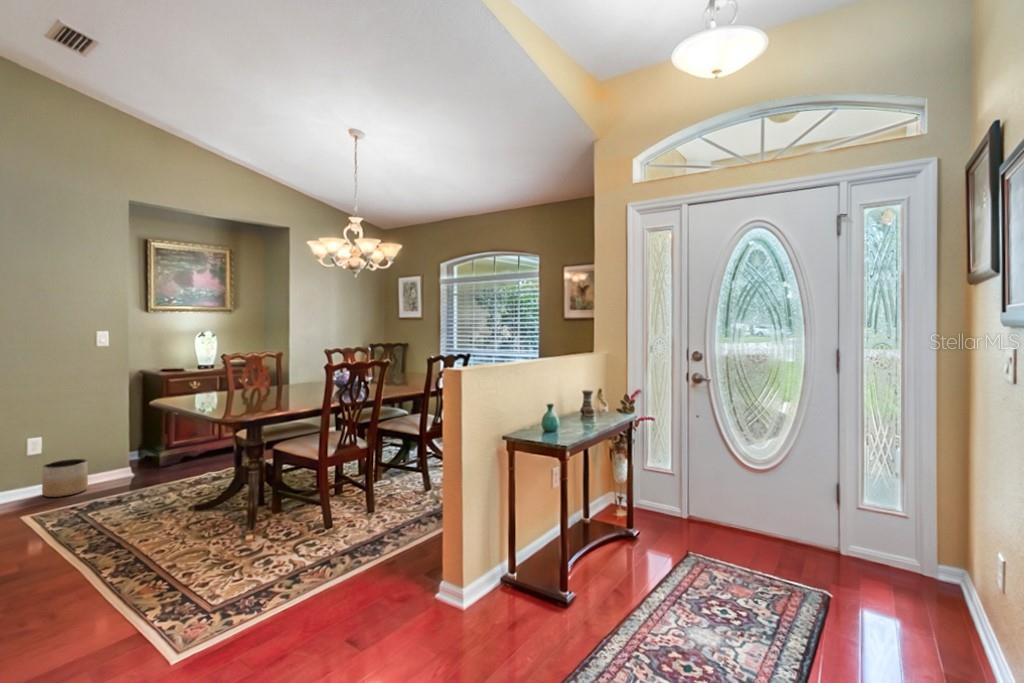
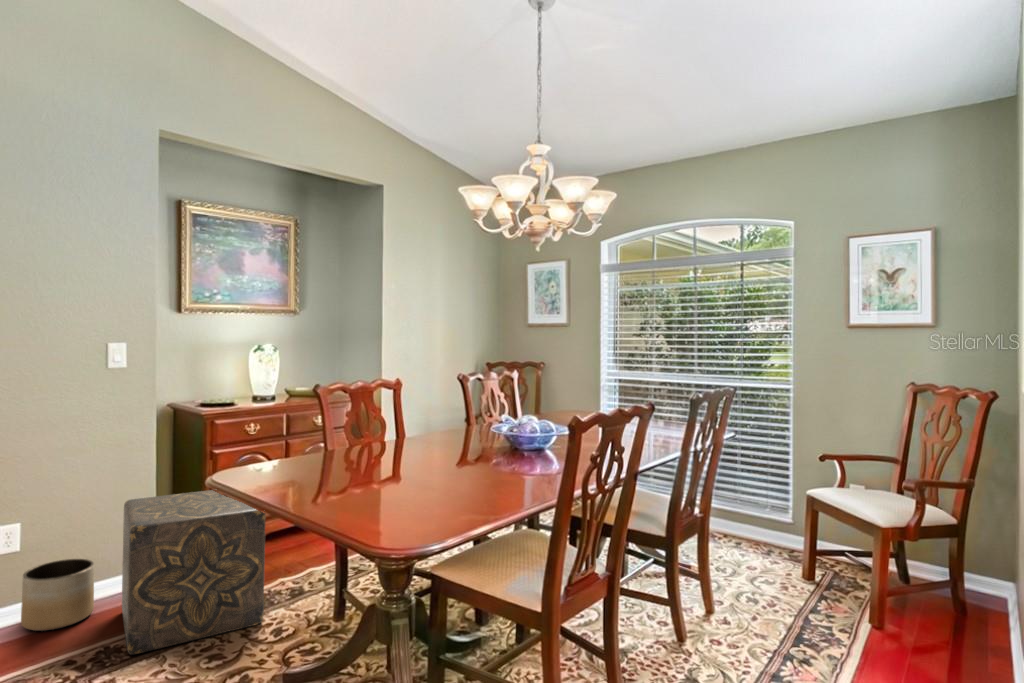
ottoman: none [105,417,190,504] -> present [122,490,266,654]

